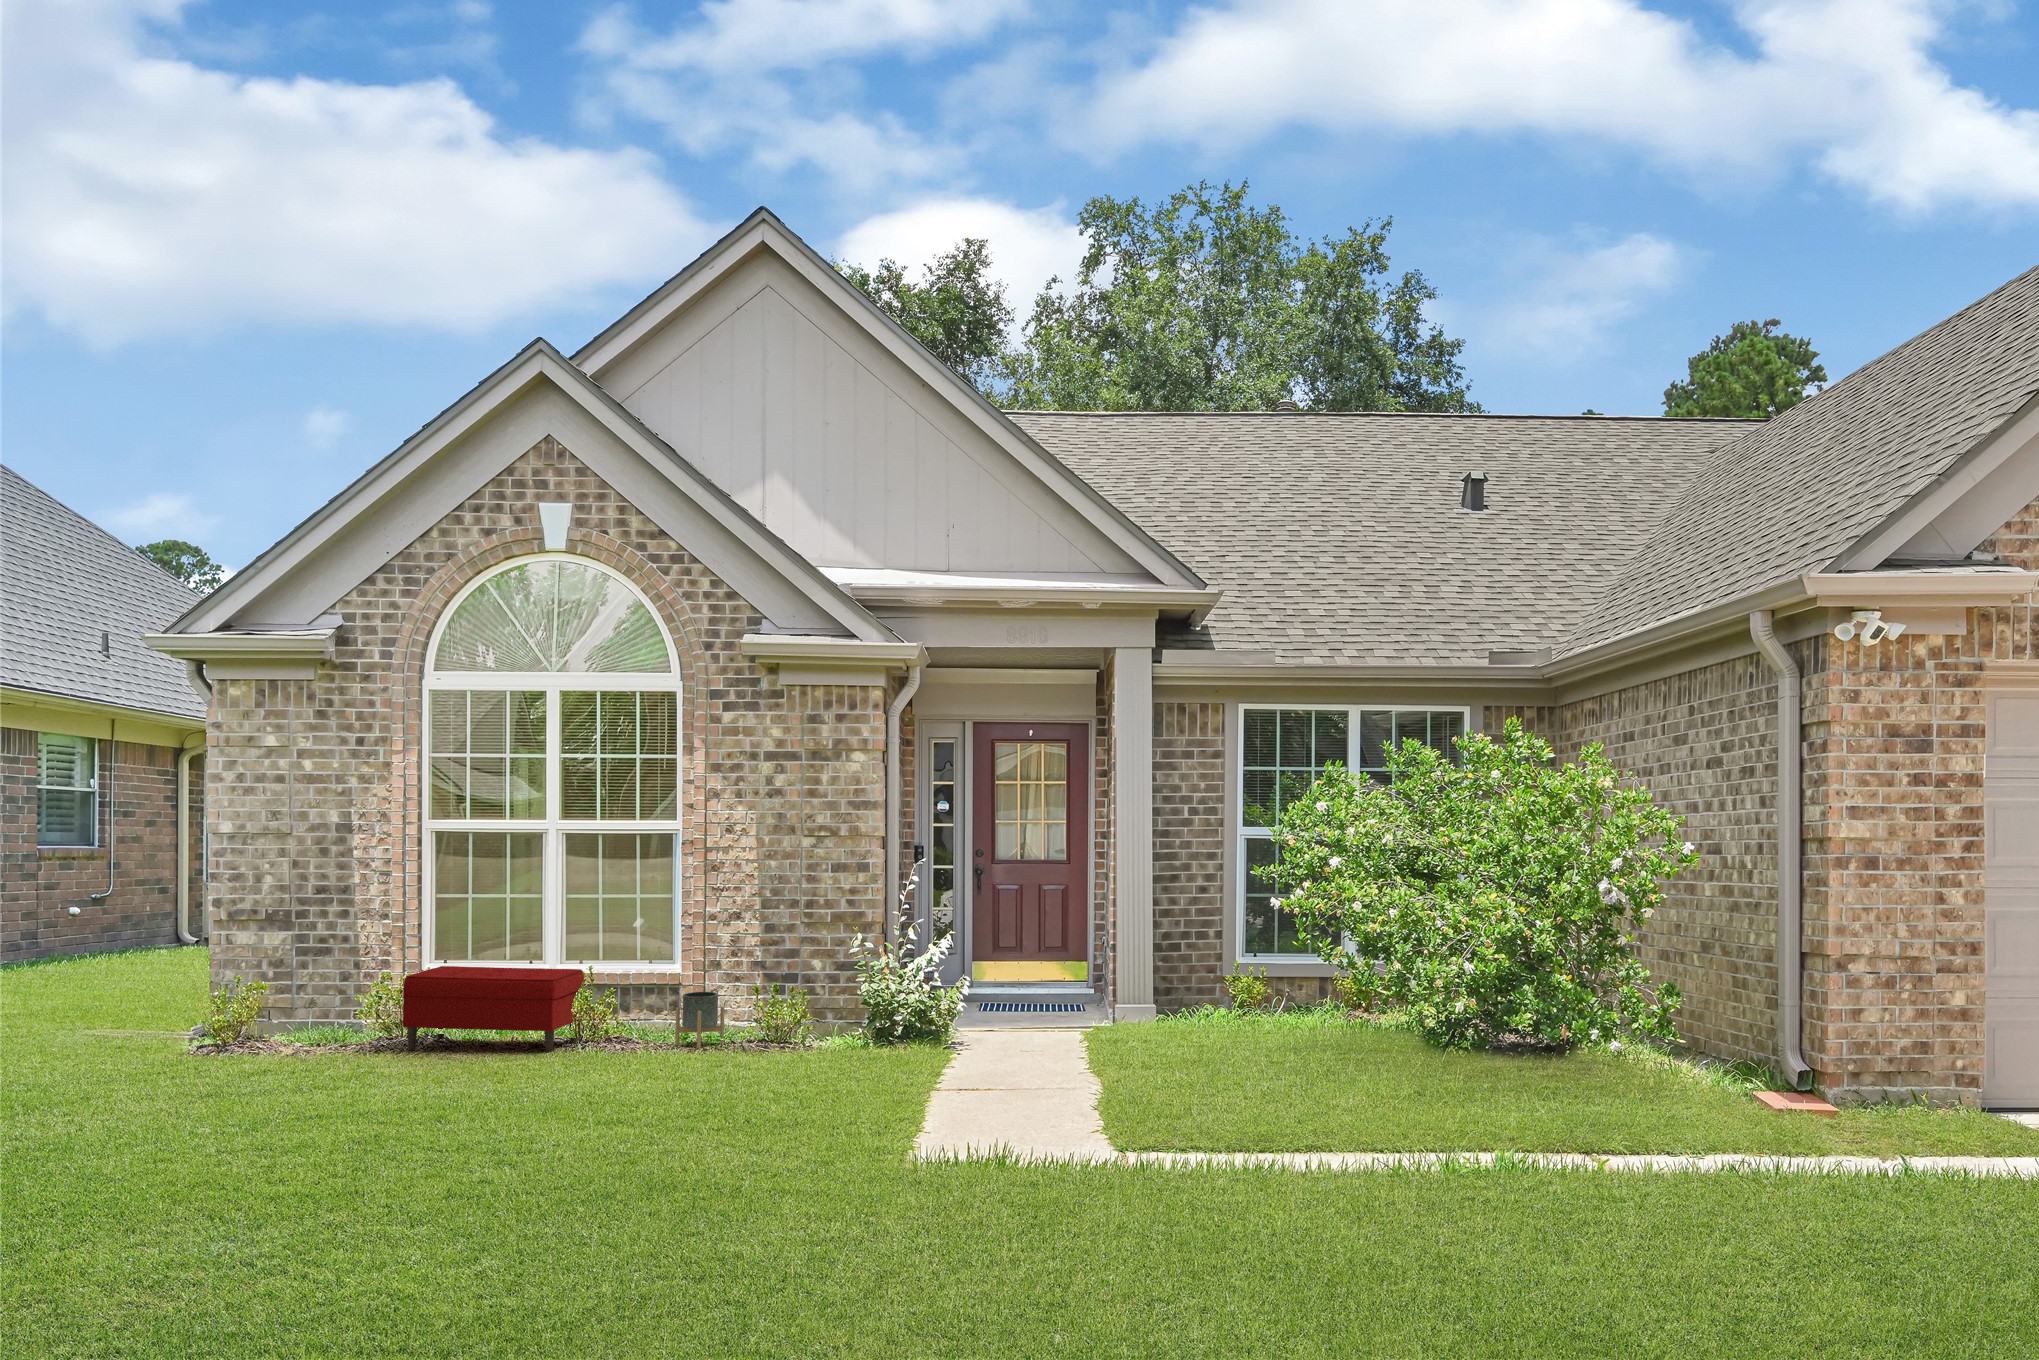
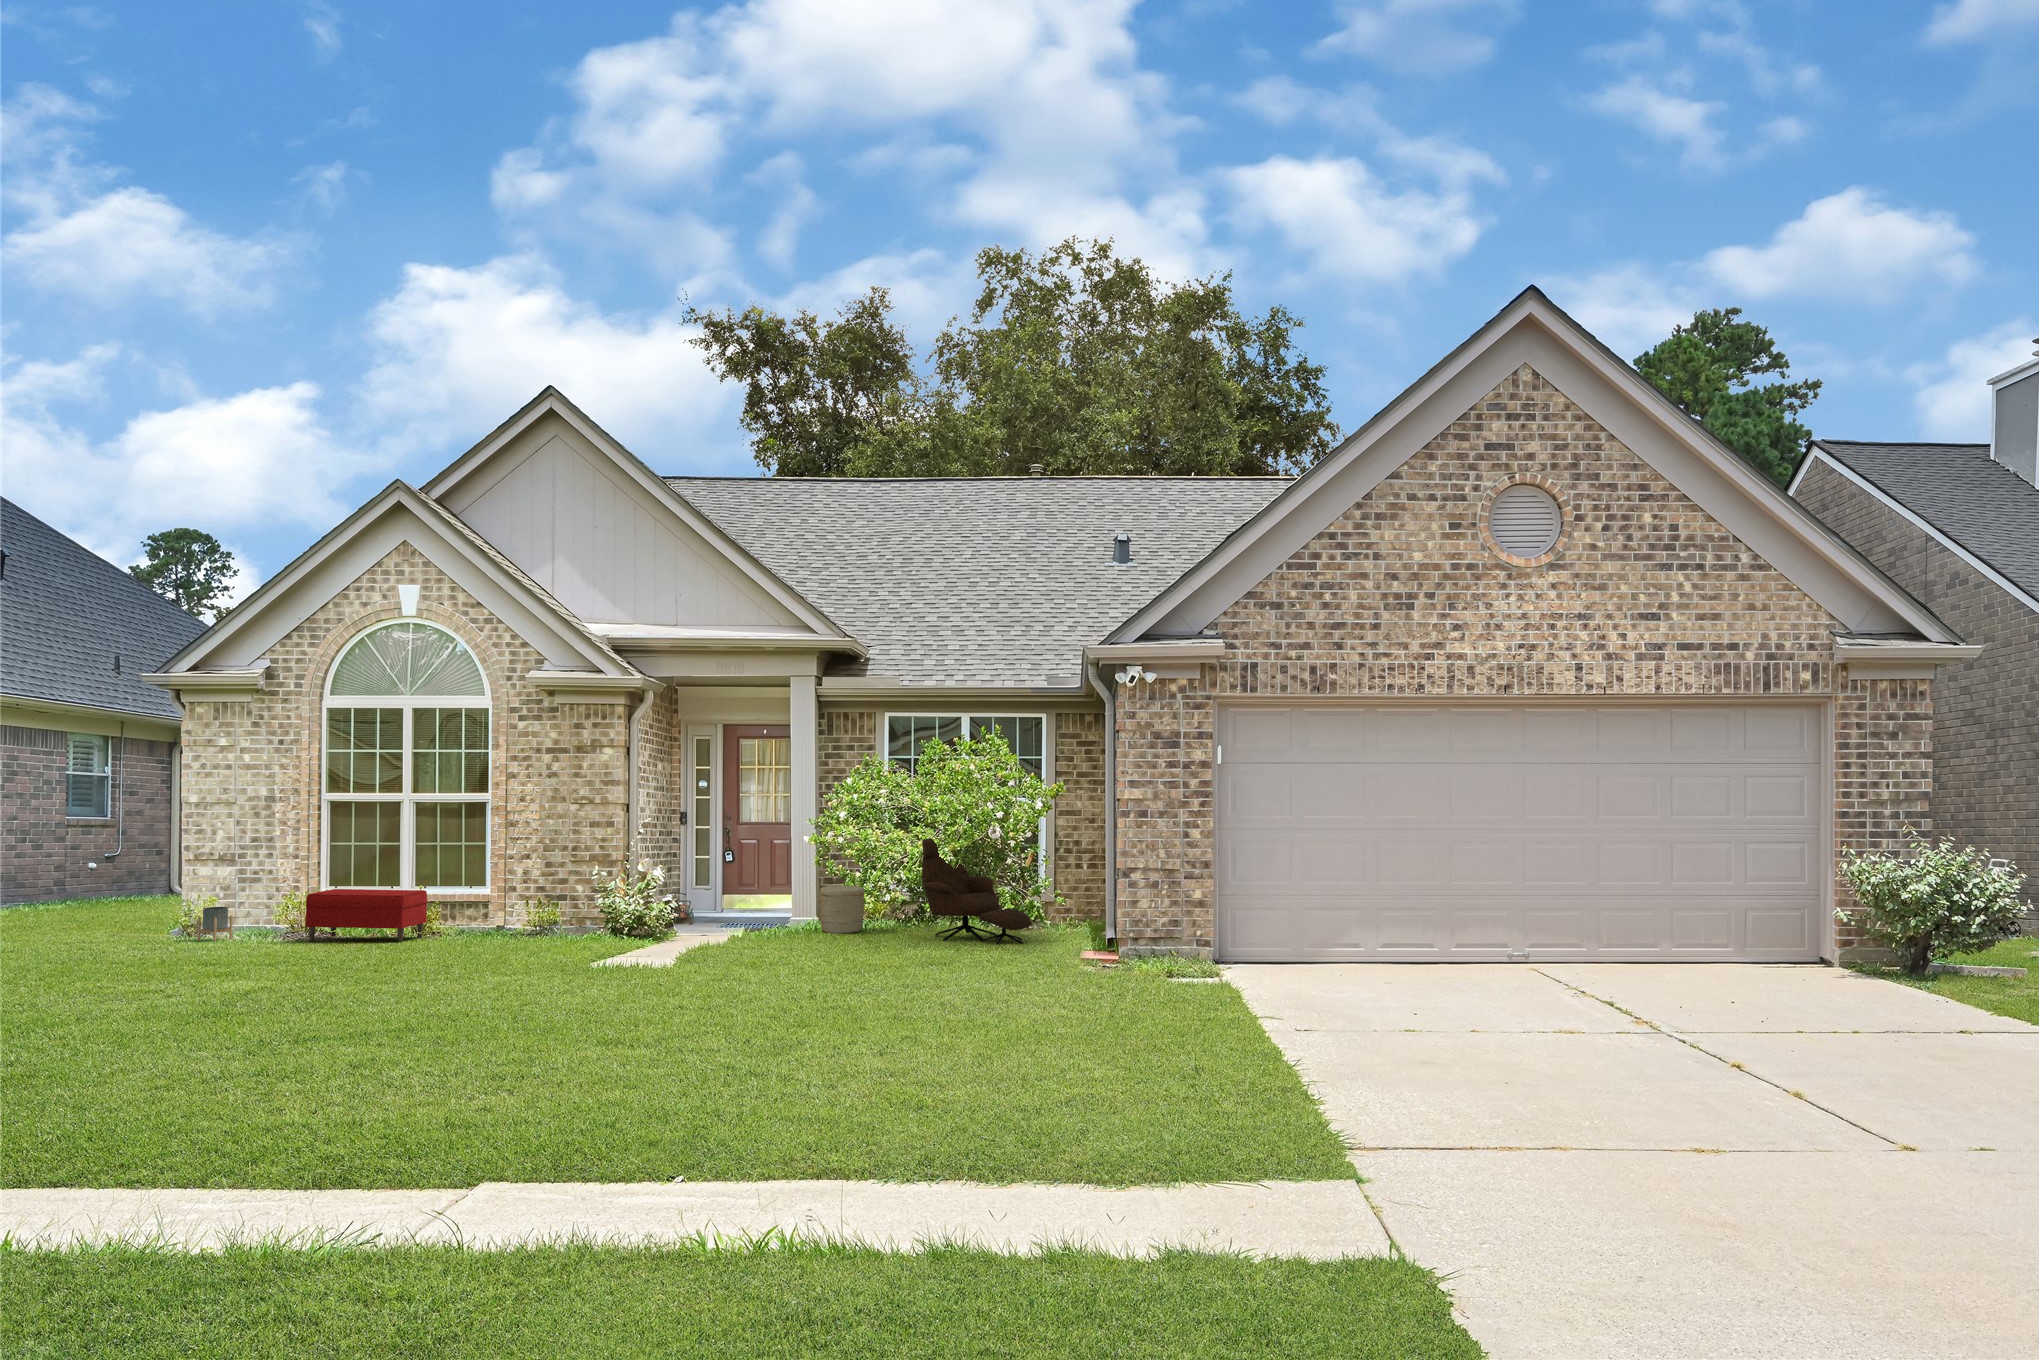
lounge chair: none [1357,889,1542,1065] -> present [922,838,1032,944]
woven basket: none [1185,963,1254,1040] -> present [819,886,865,934]
planter: present [675,992,724,1049] -> present [197,907,233,942]

